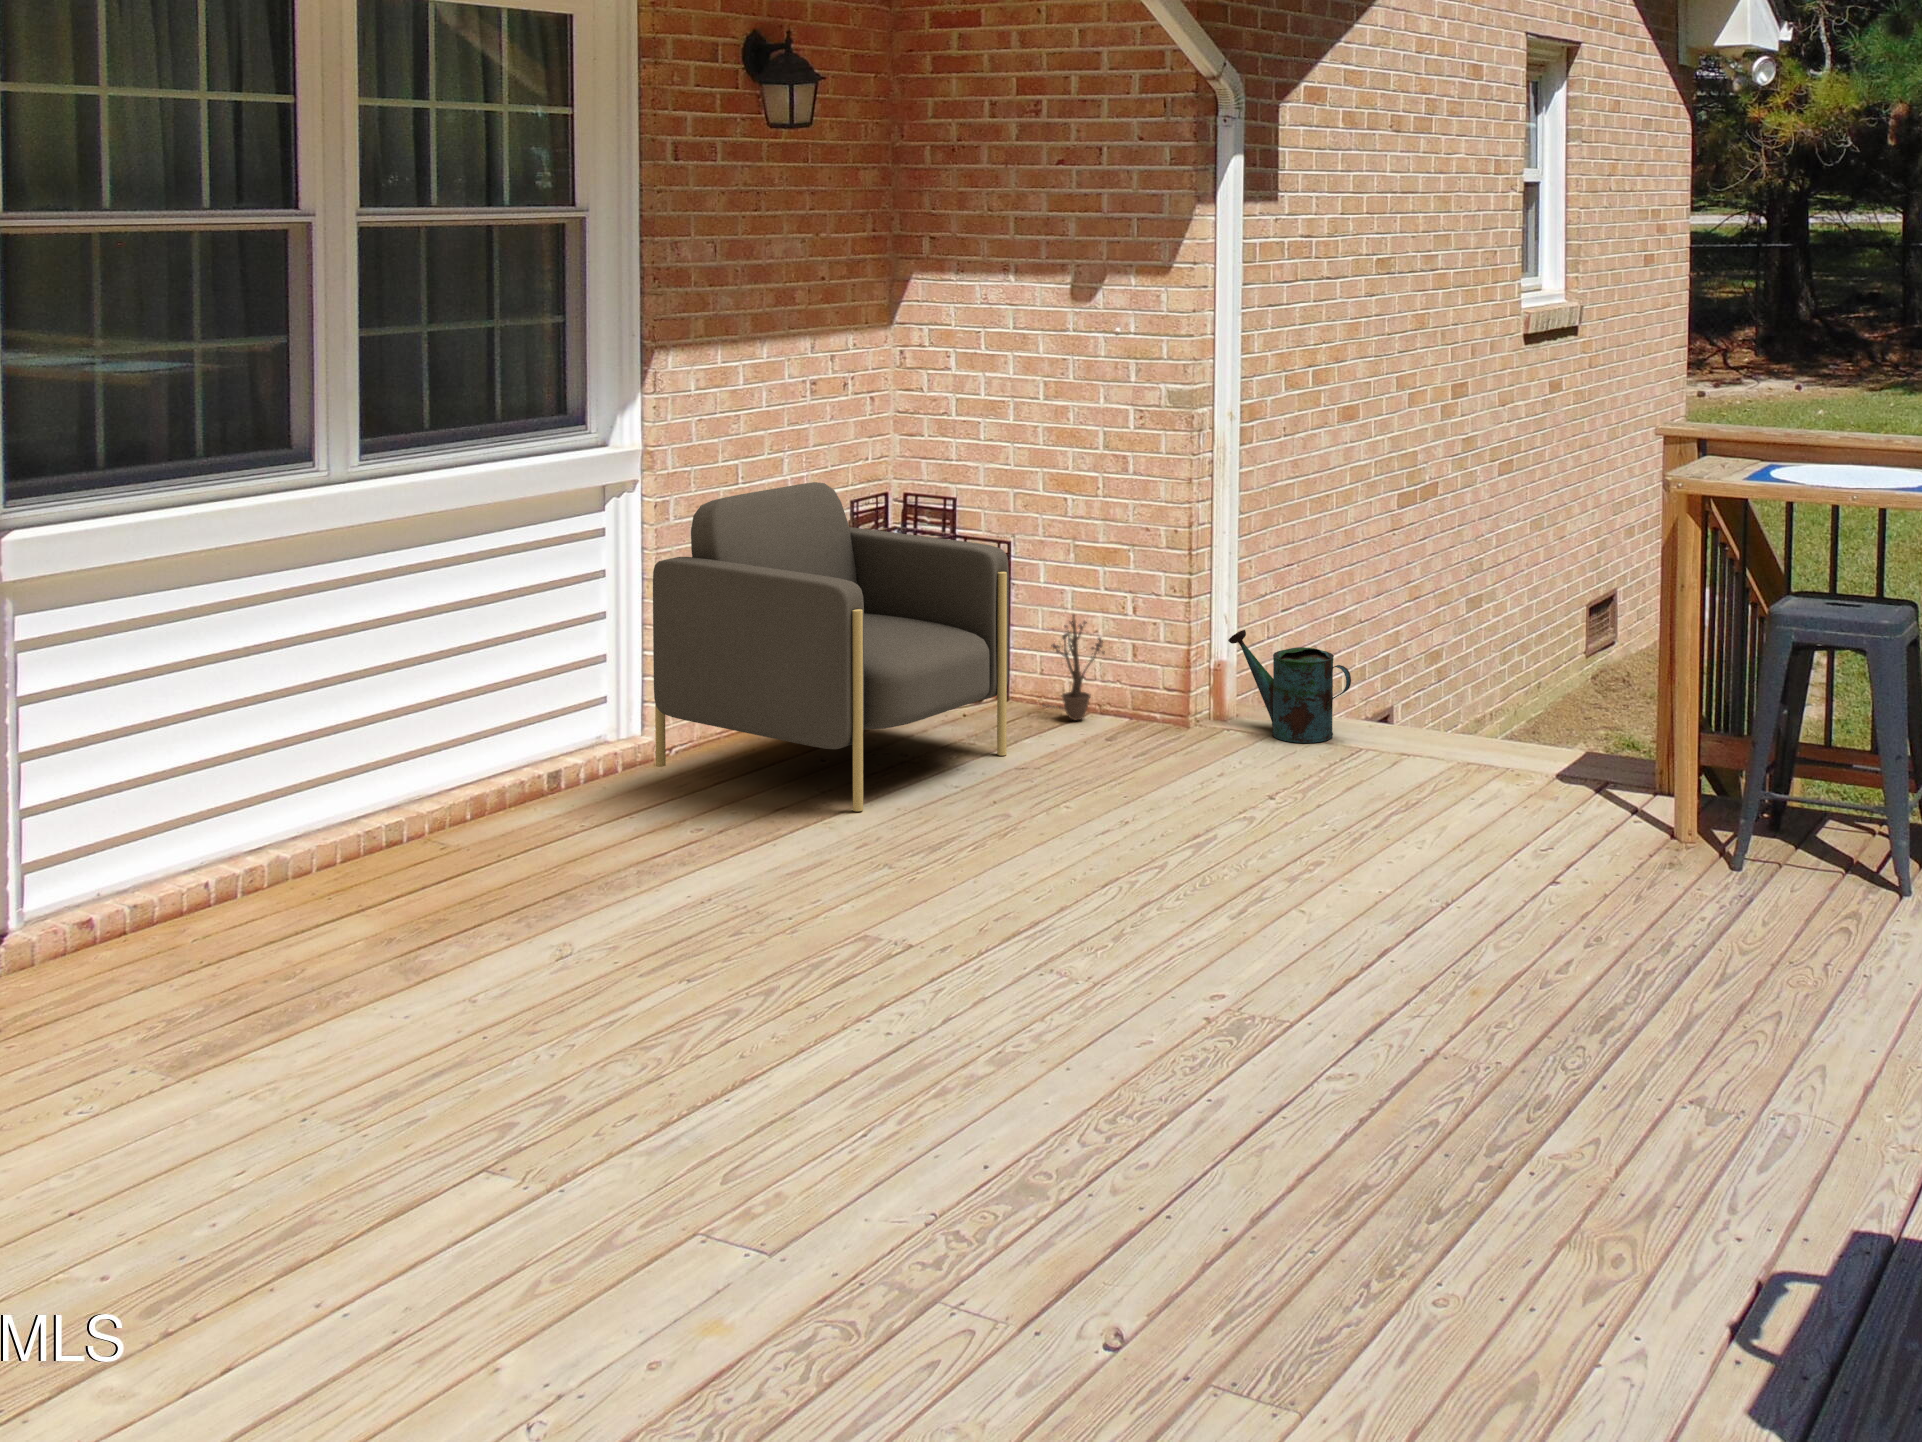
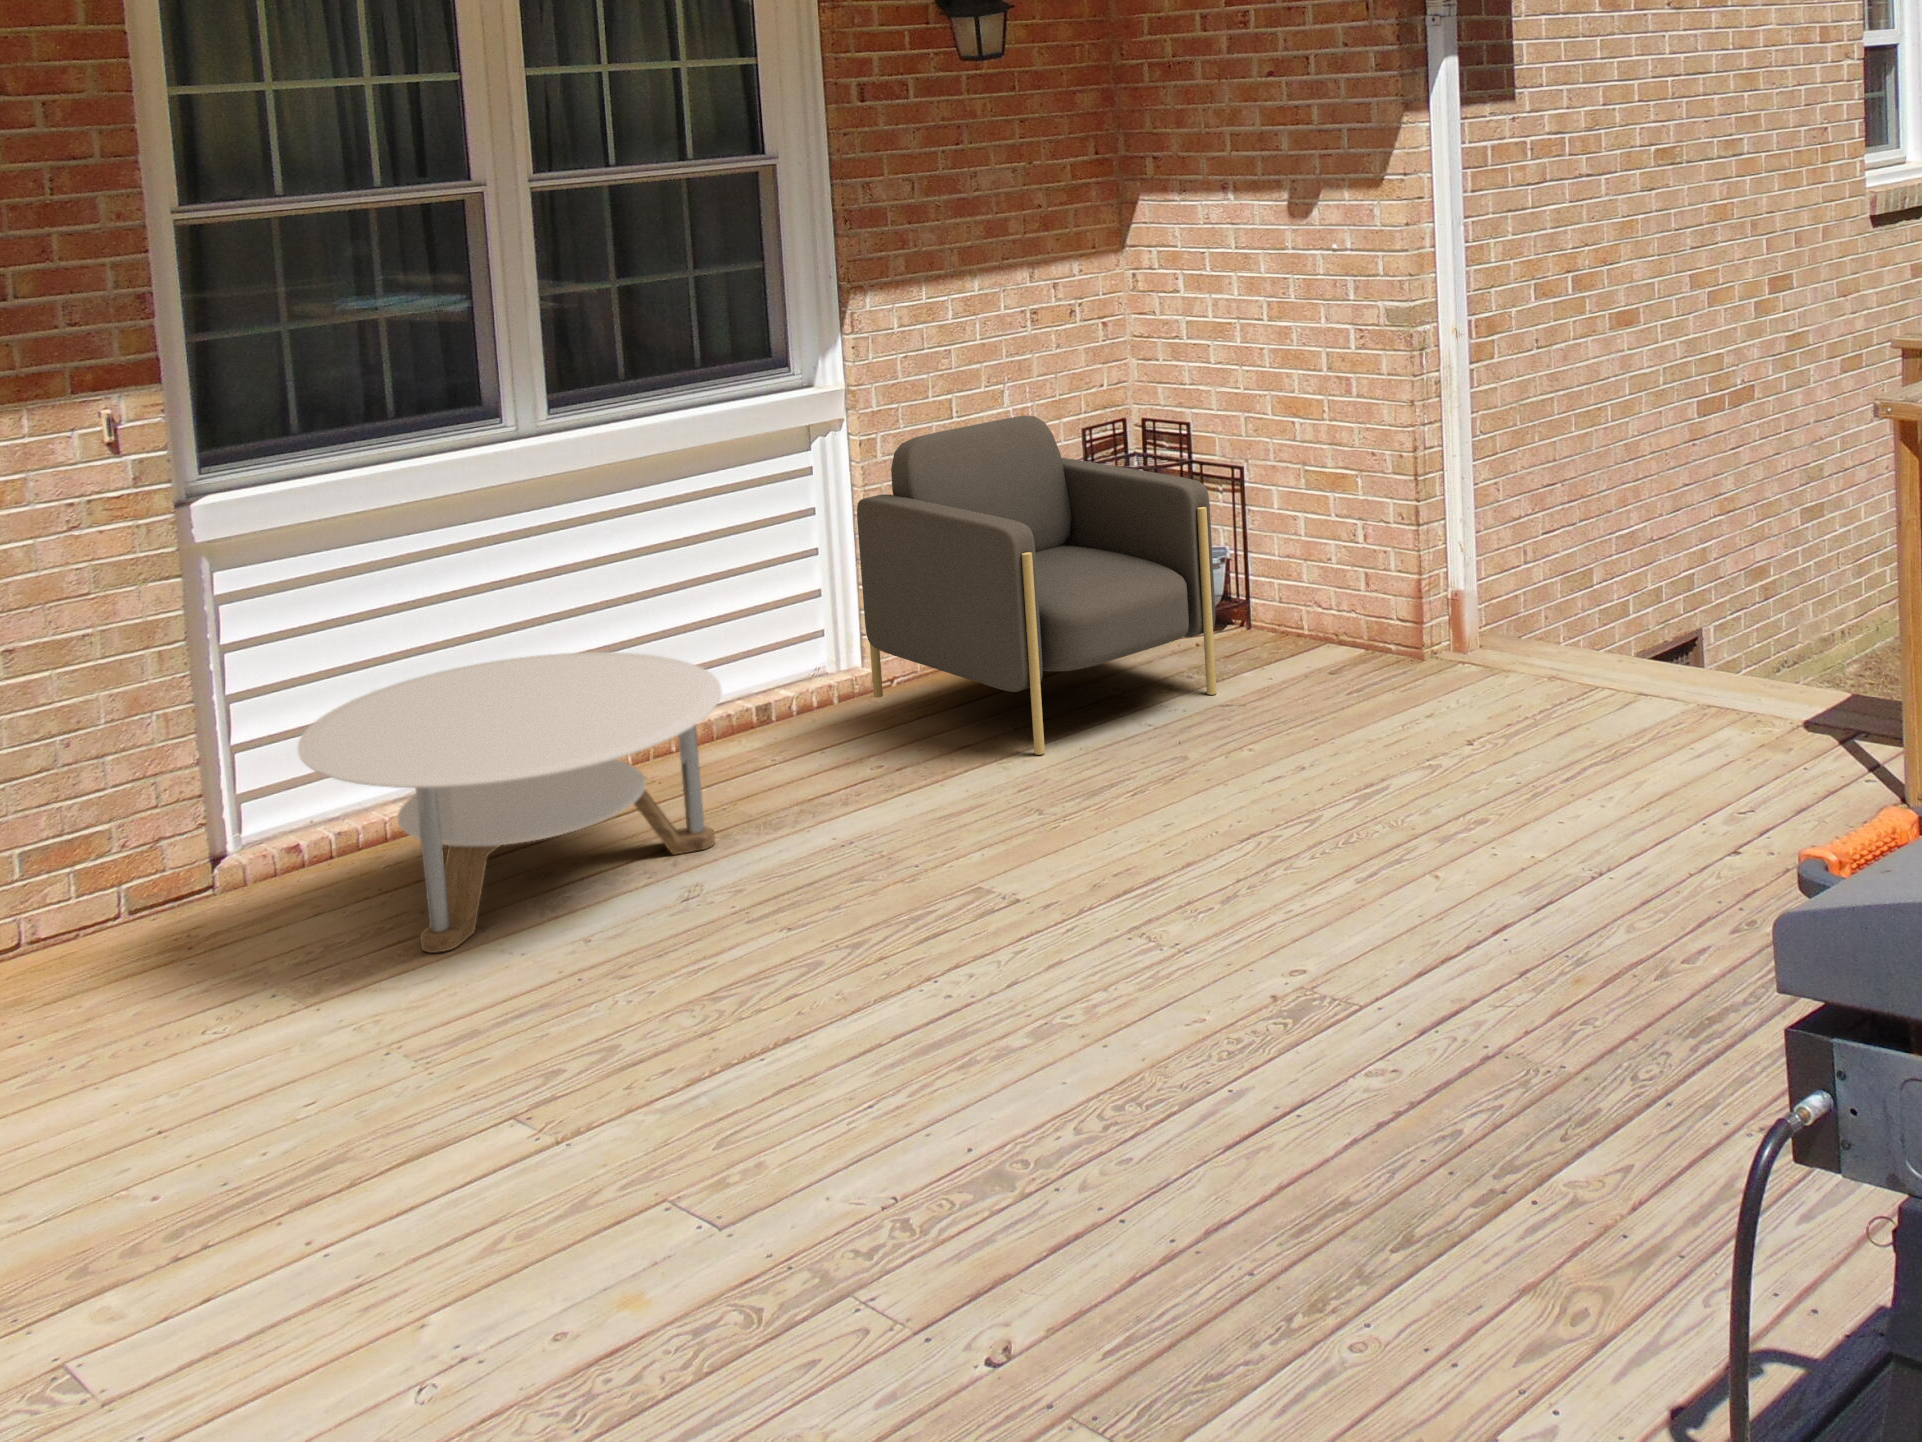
decorative plant: present [1043,615,1105,720] -> none [1275,546,1330,656]
watering can: present [1228,630,1351,743] -> none [1463,564,1591,688]
round table: none [120,710,584,1015] -> present [298,652,721,953]

